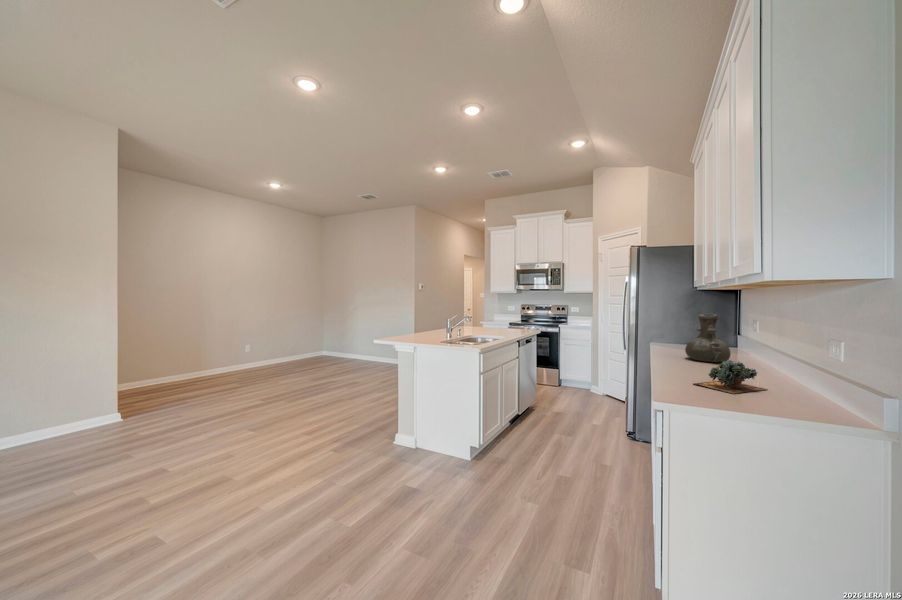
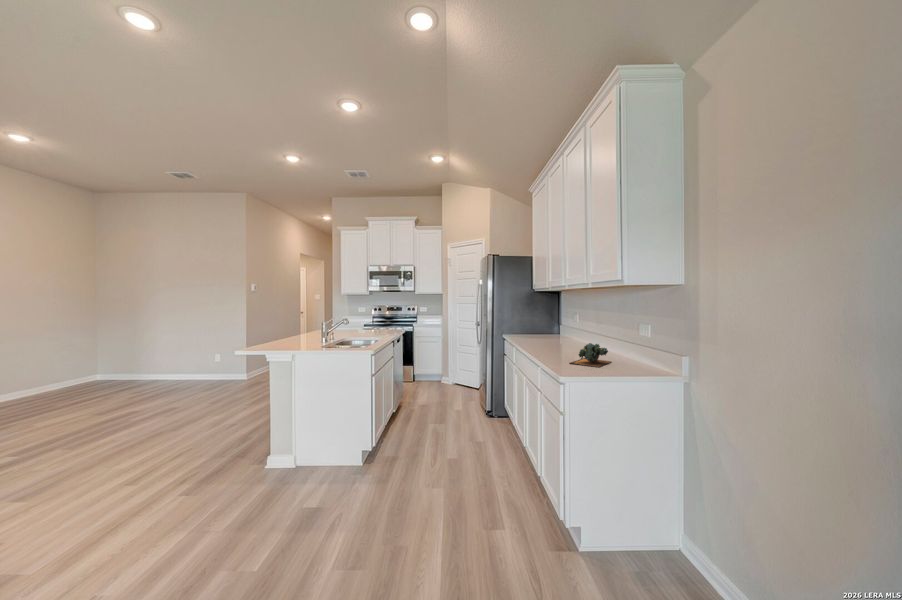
vase: present [685,314,731,362] -> none [541,309,571,346]

